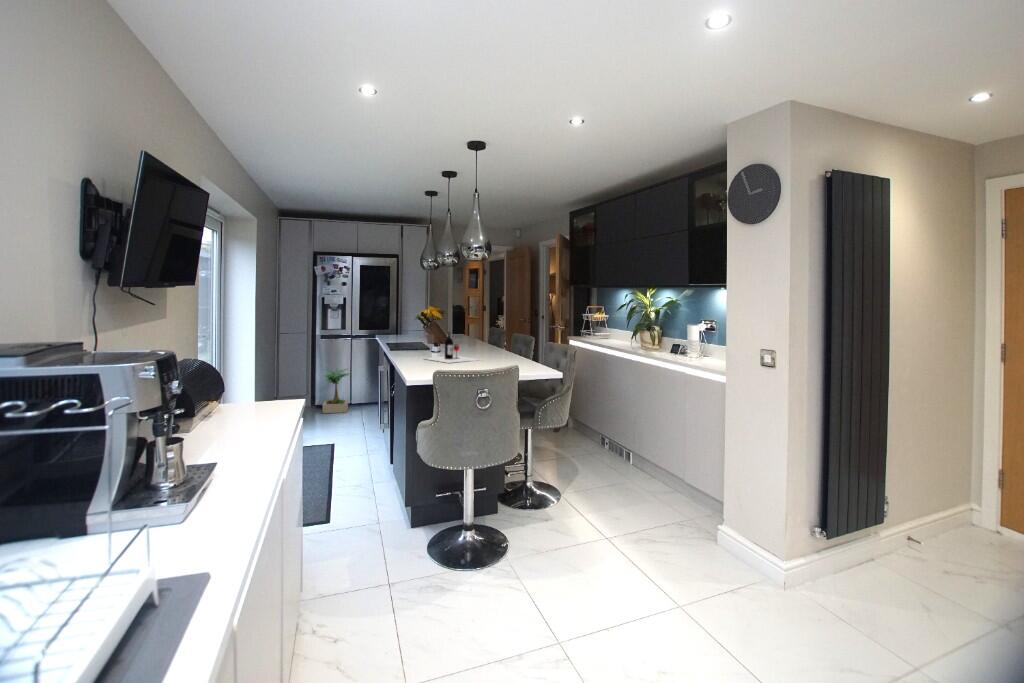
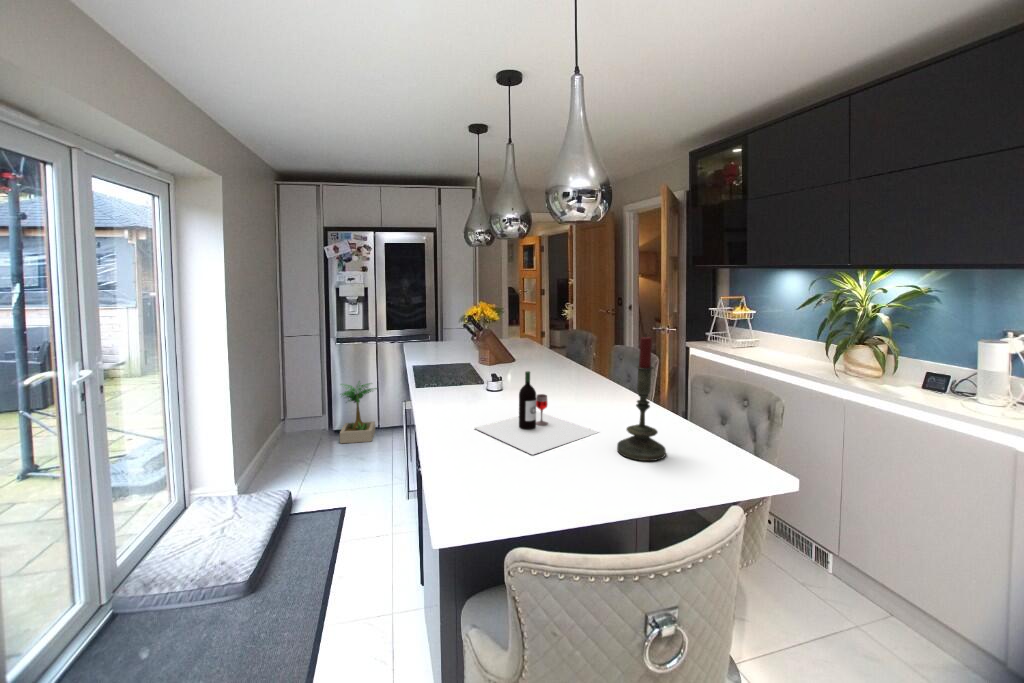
candle: none [486,310,507,364] -> present [617,334,666,461]

